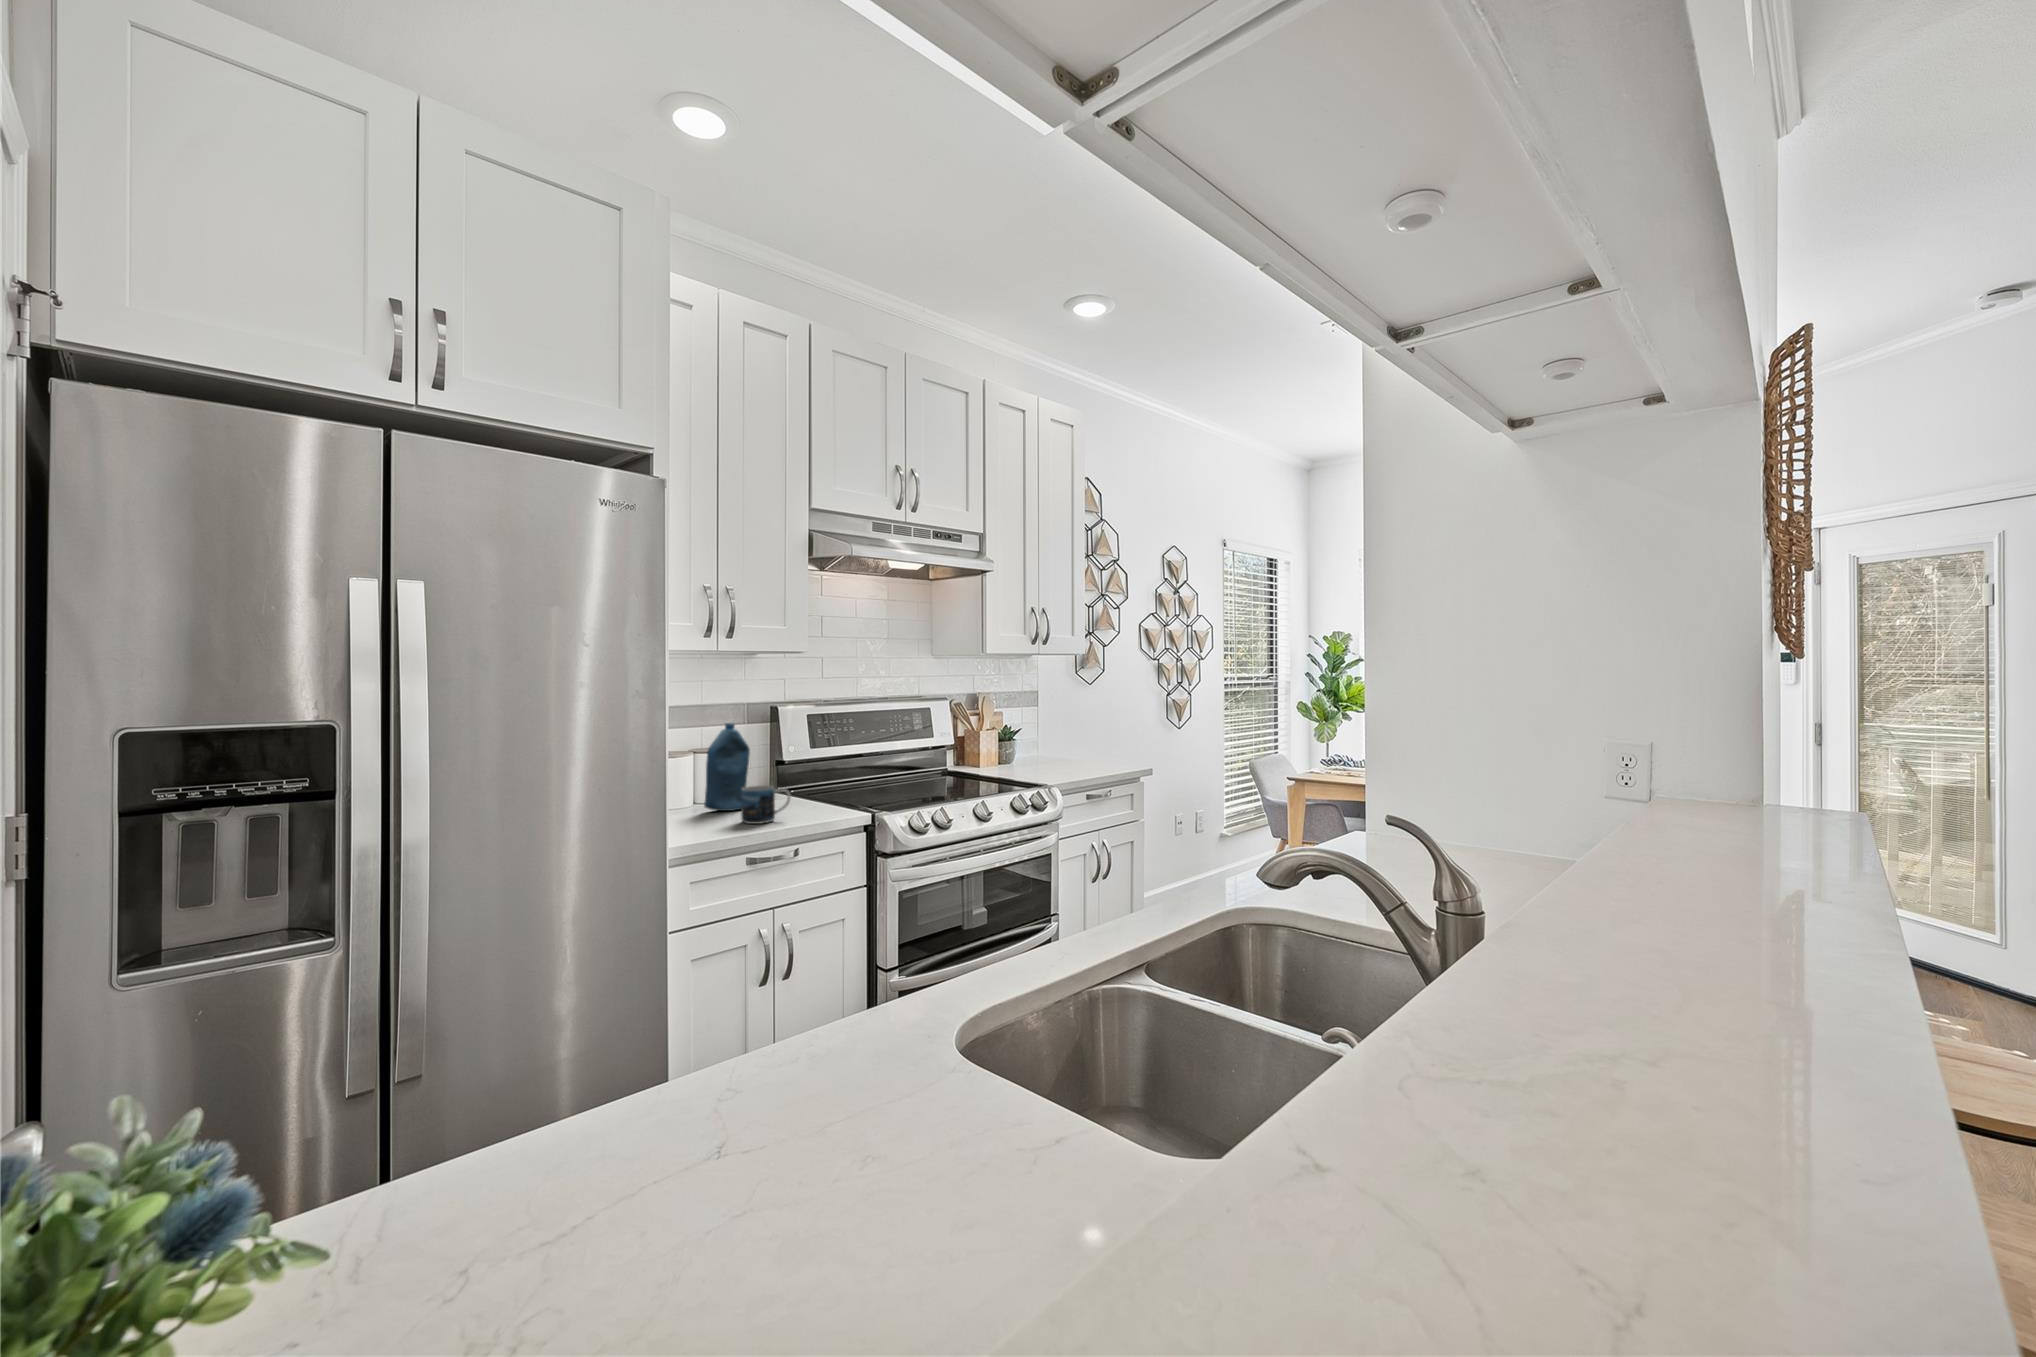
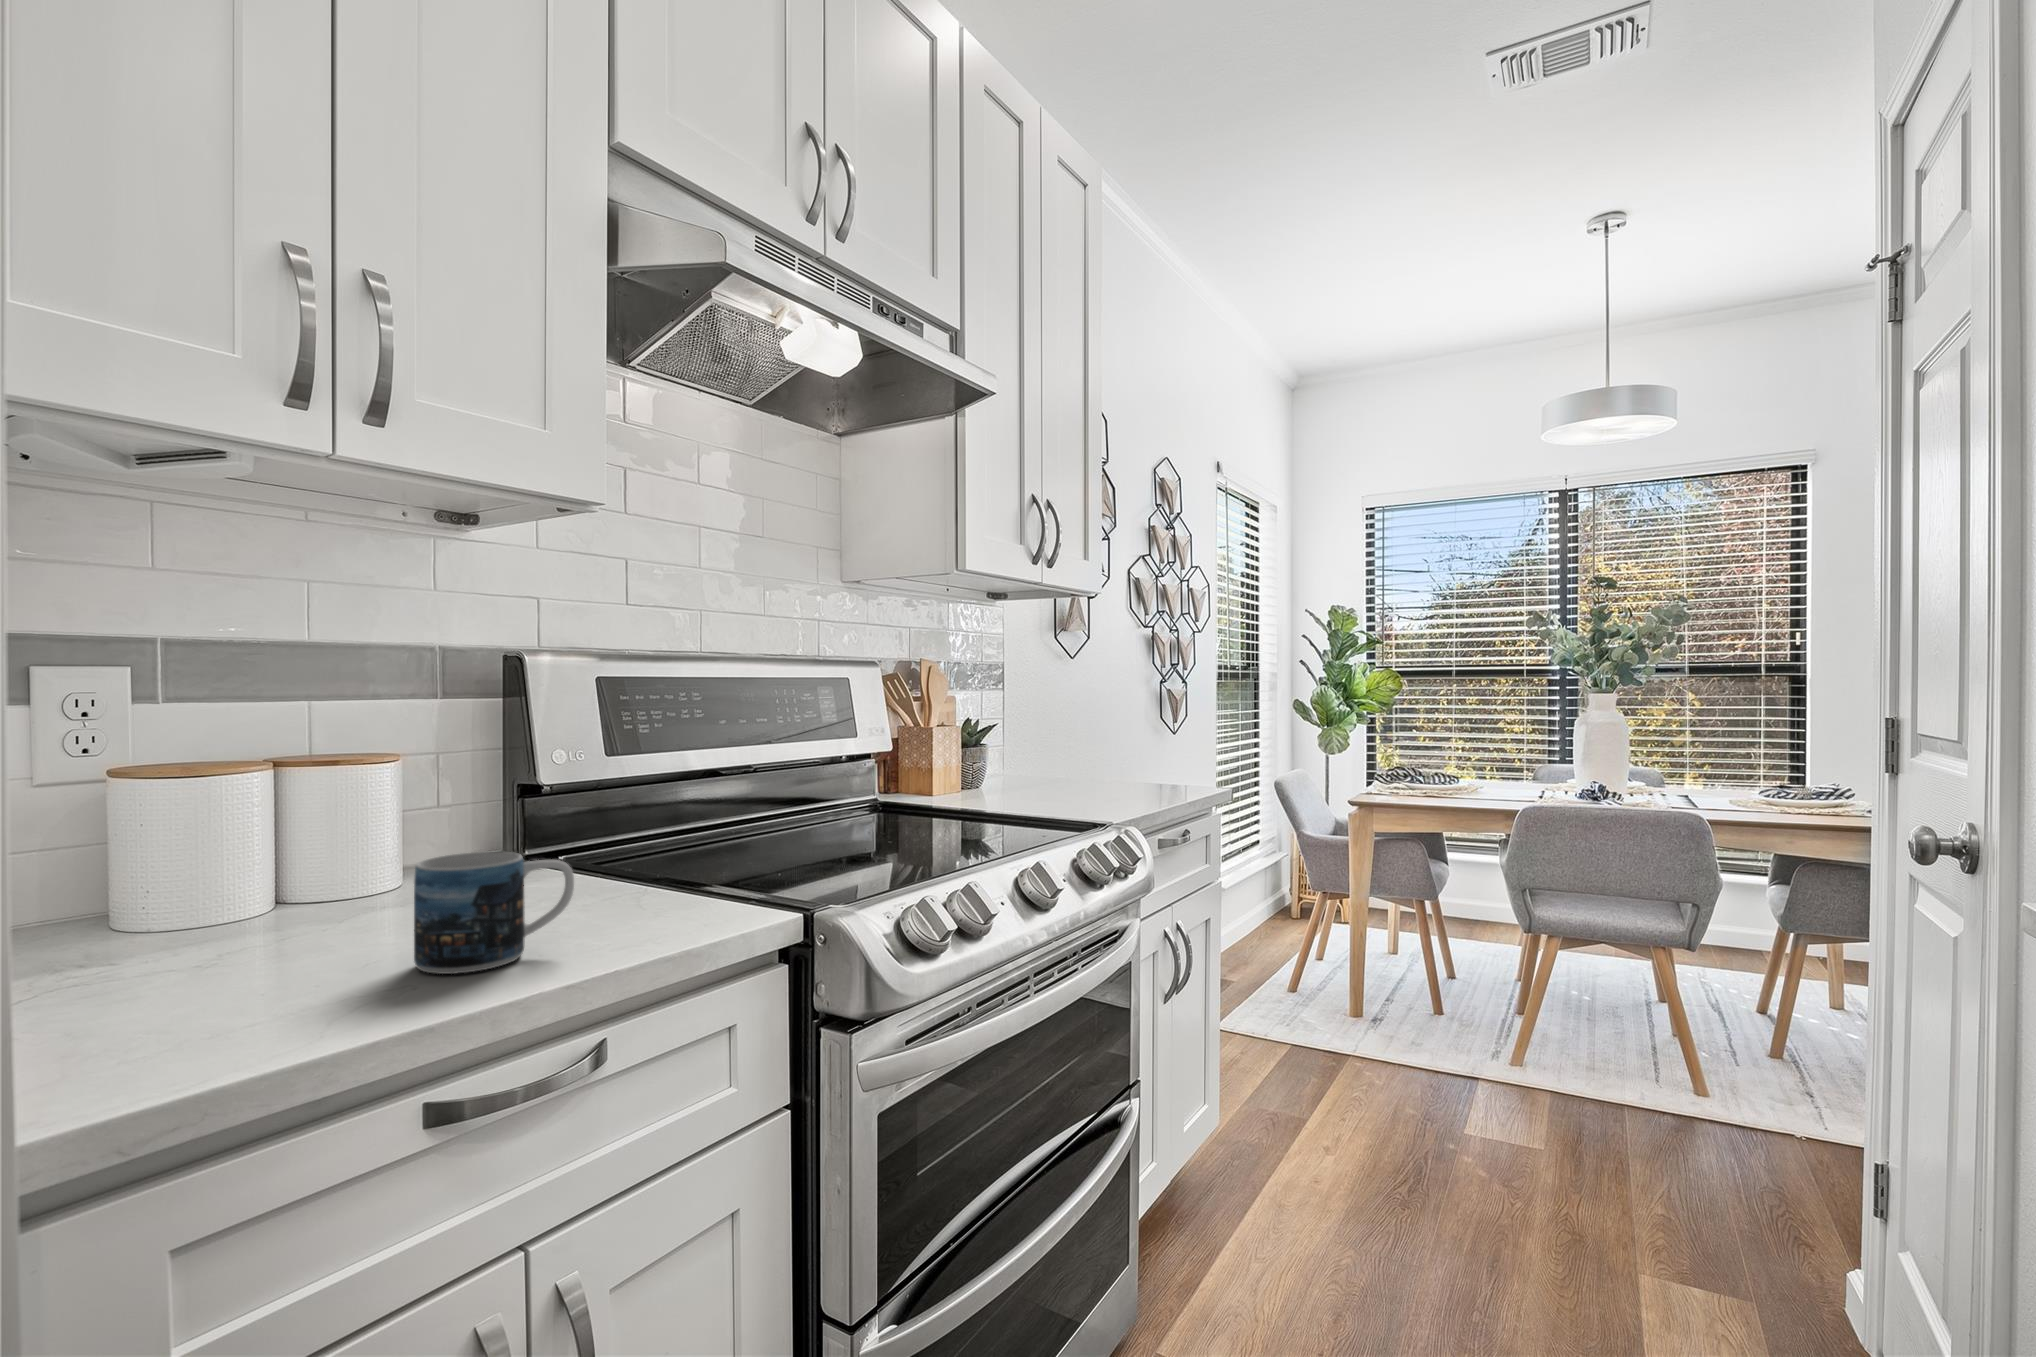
bottle: present [704,723,750,811] -> none [295,678,445,928]

